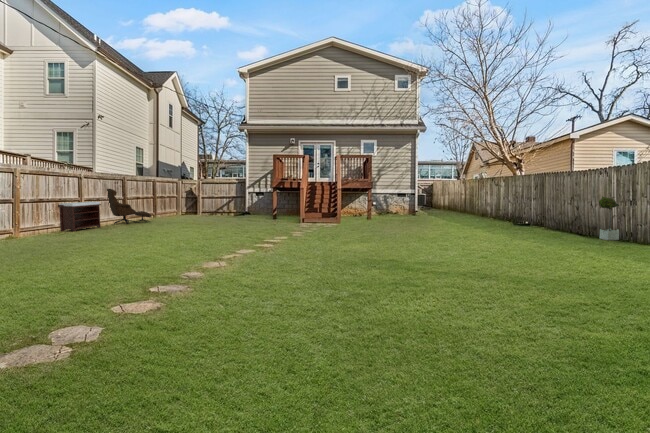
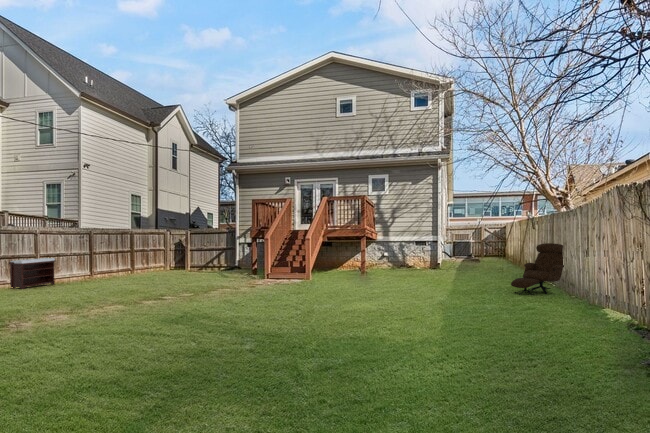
lounge chair: present [107,189,151,224] -> present [511,243,564,295]
potted tree: present [599,197,619,240] -> none [563,255,587,308]

